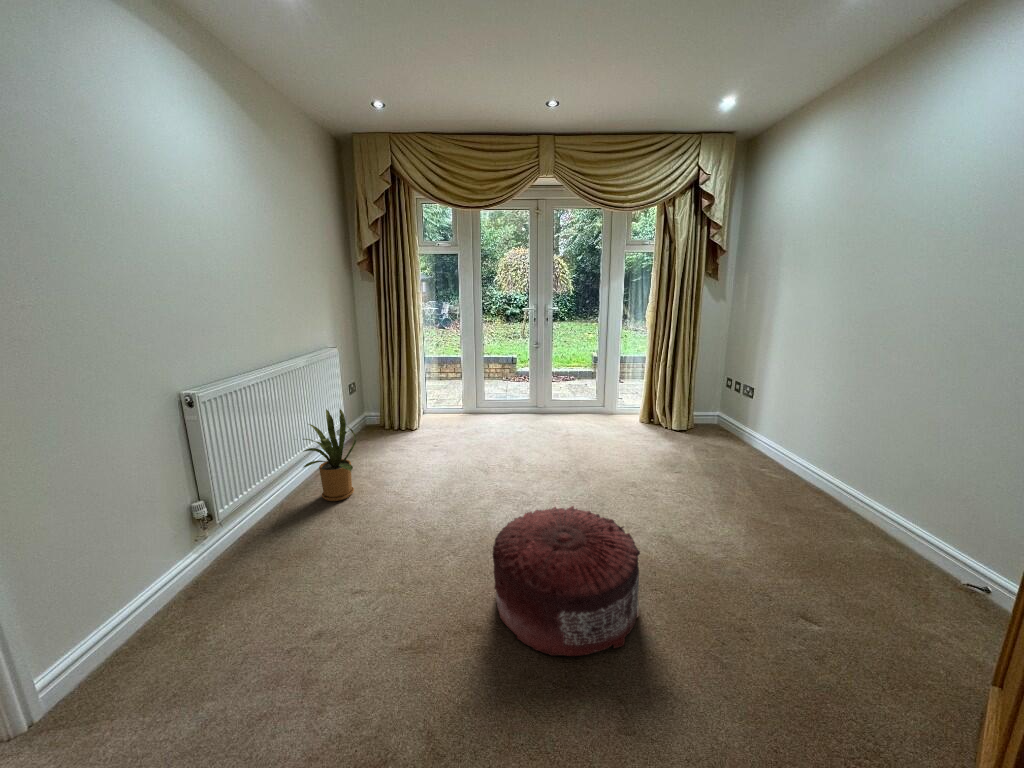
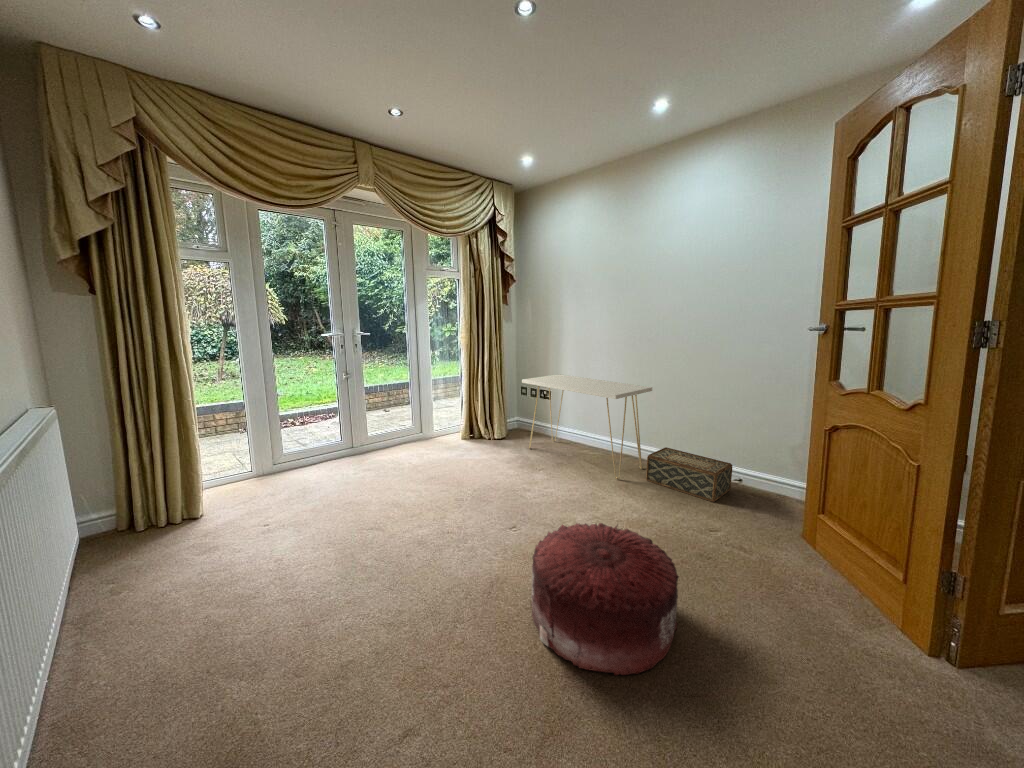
console table: none [697,367,864,508] -> present [522,374,652,479]
house plant: present [303,409,356,501] -> none [68,509,224,678]
woven basket: none [813,488,967,583] -> present [646,447,732,502]

